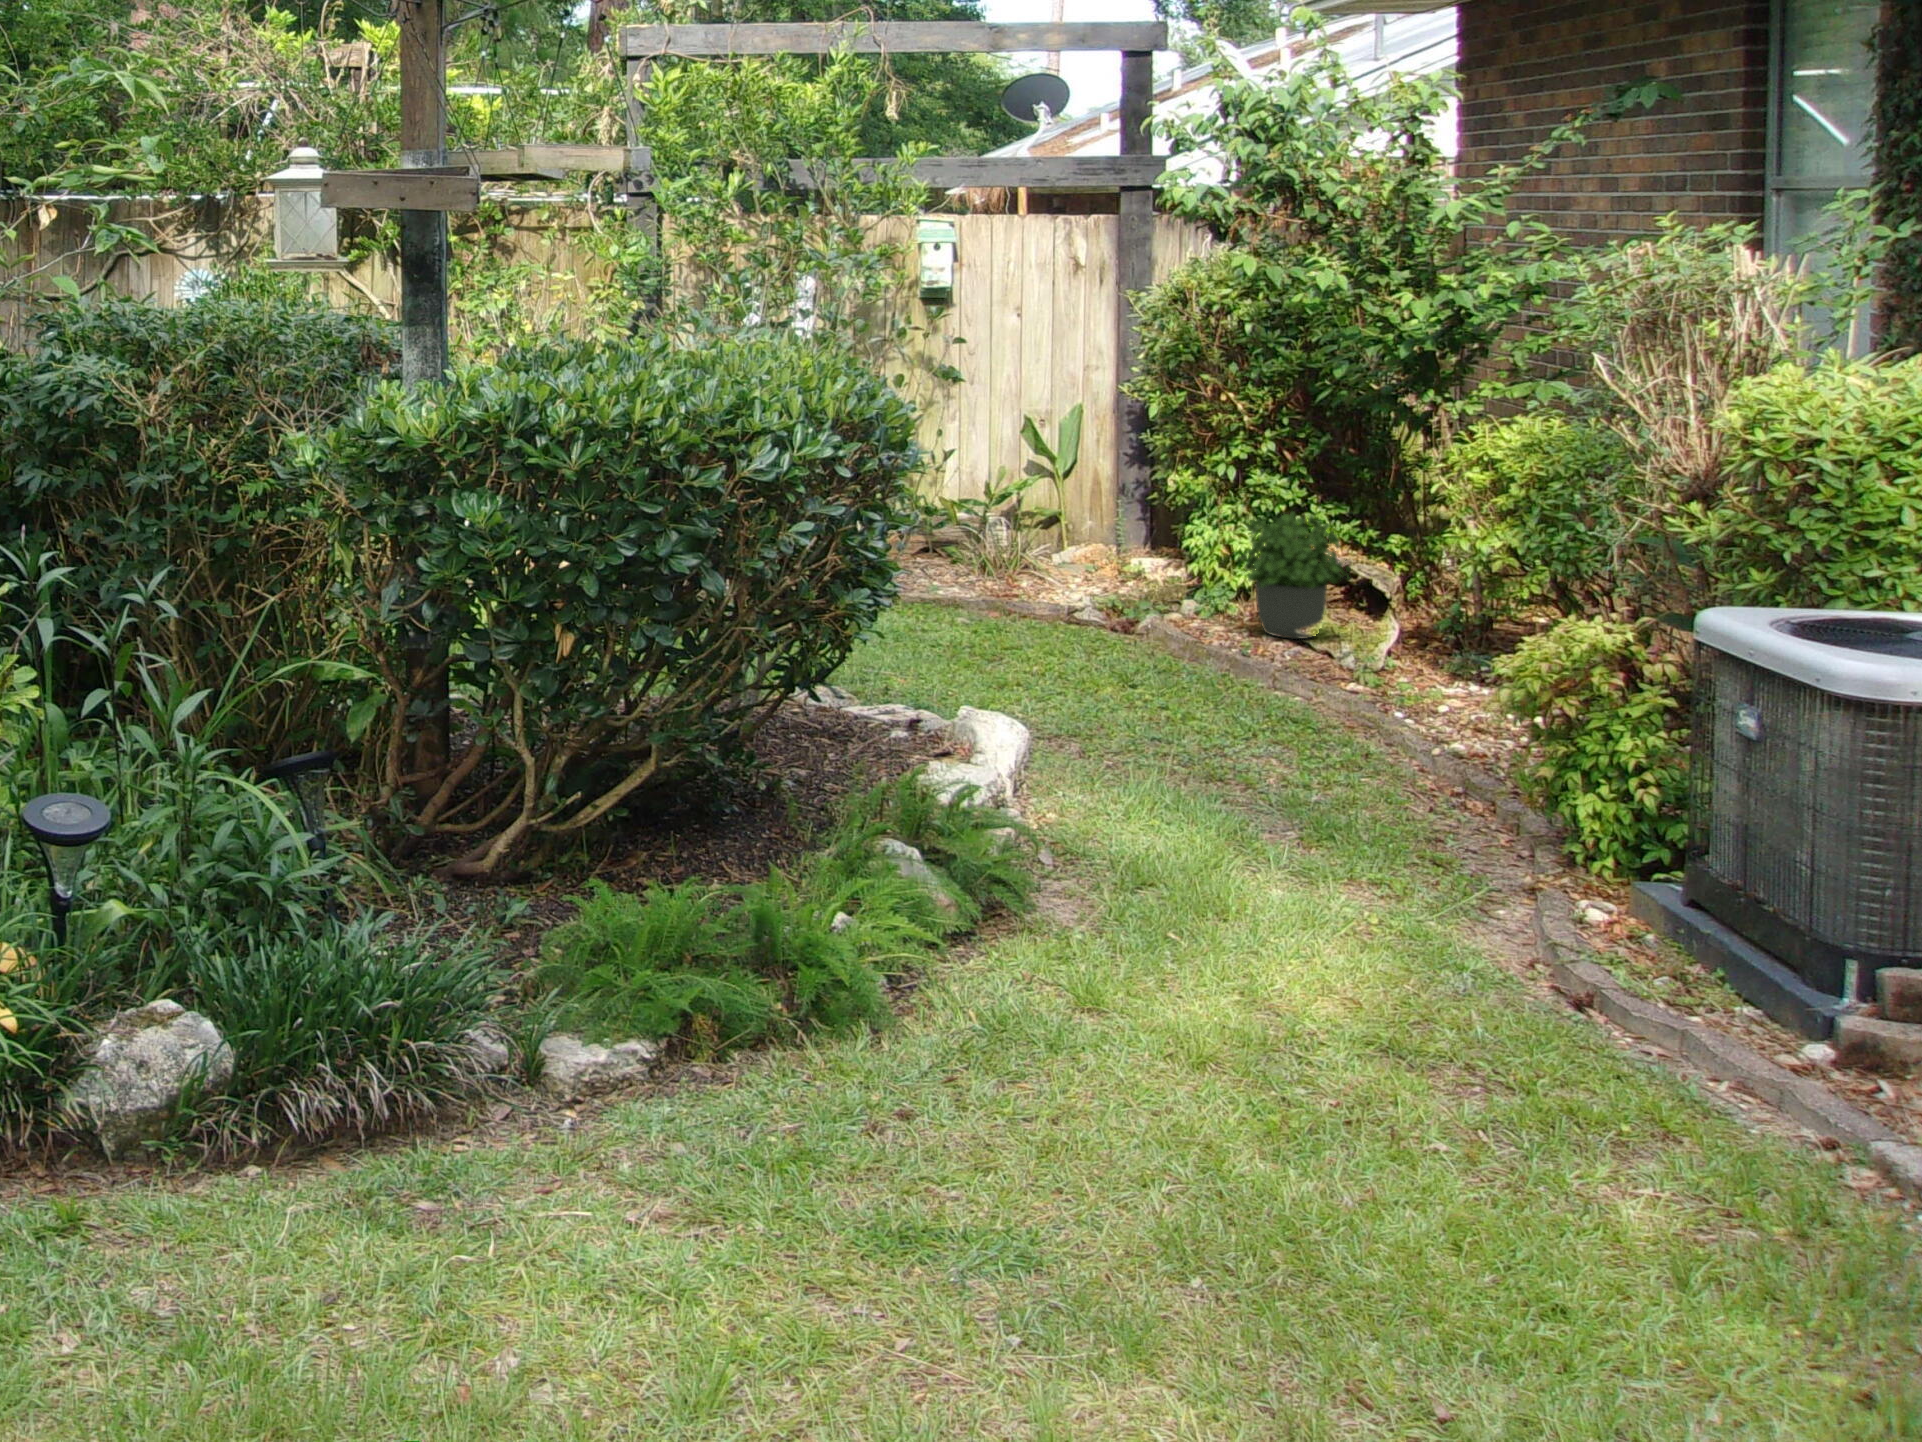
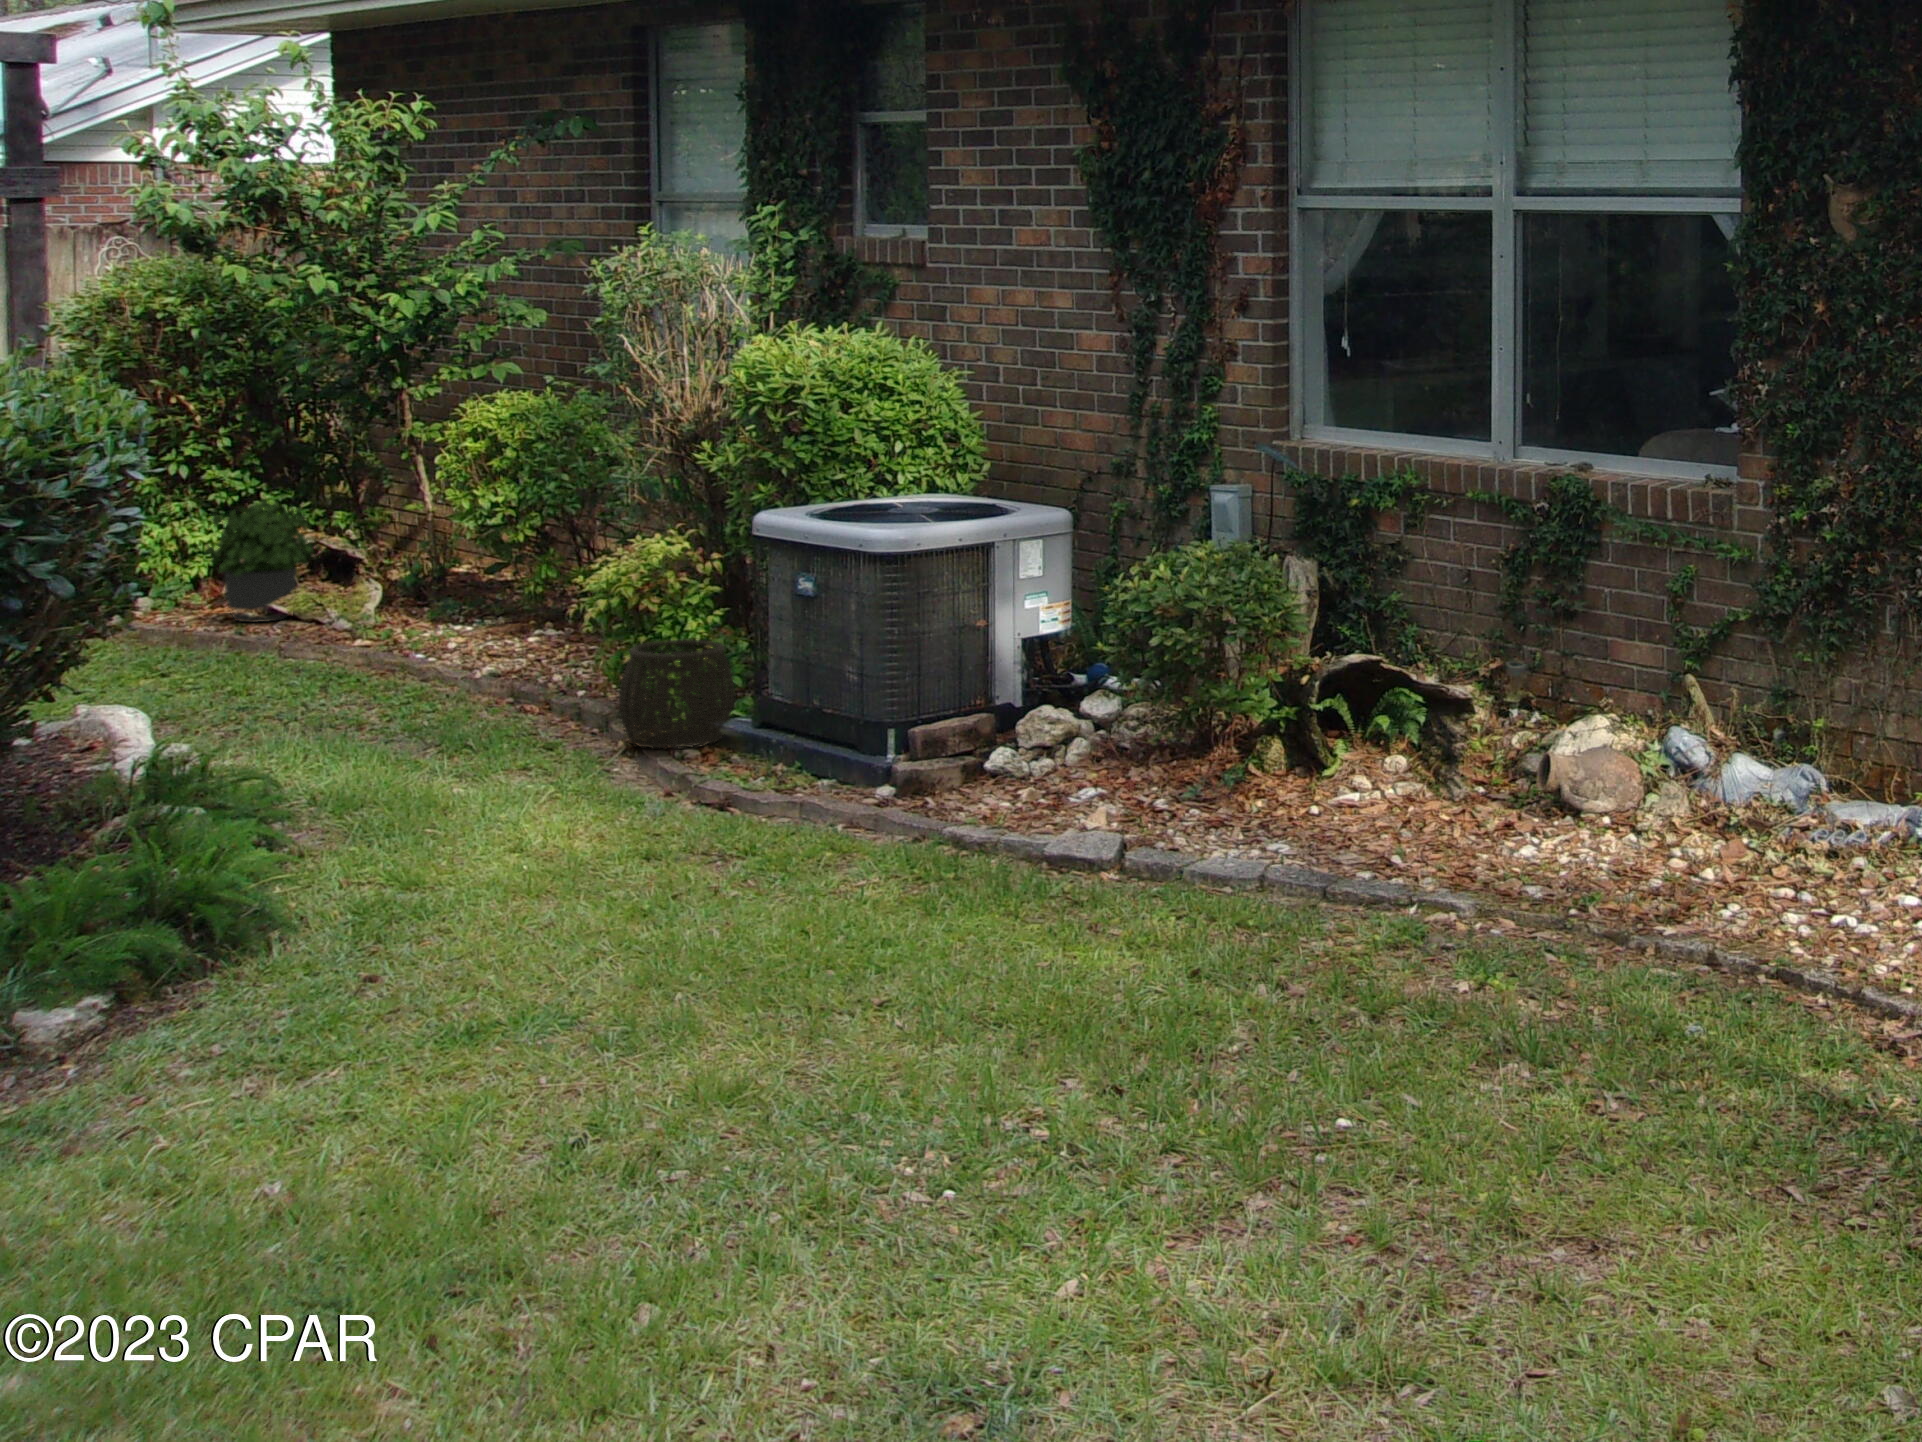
woven basket: none [1490,759,1663,919] -> present [618,640,735,749]

